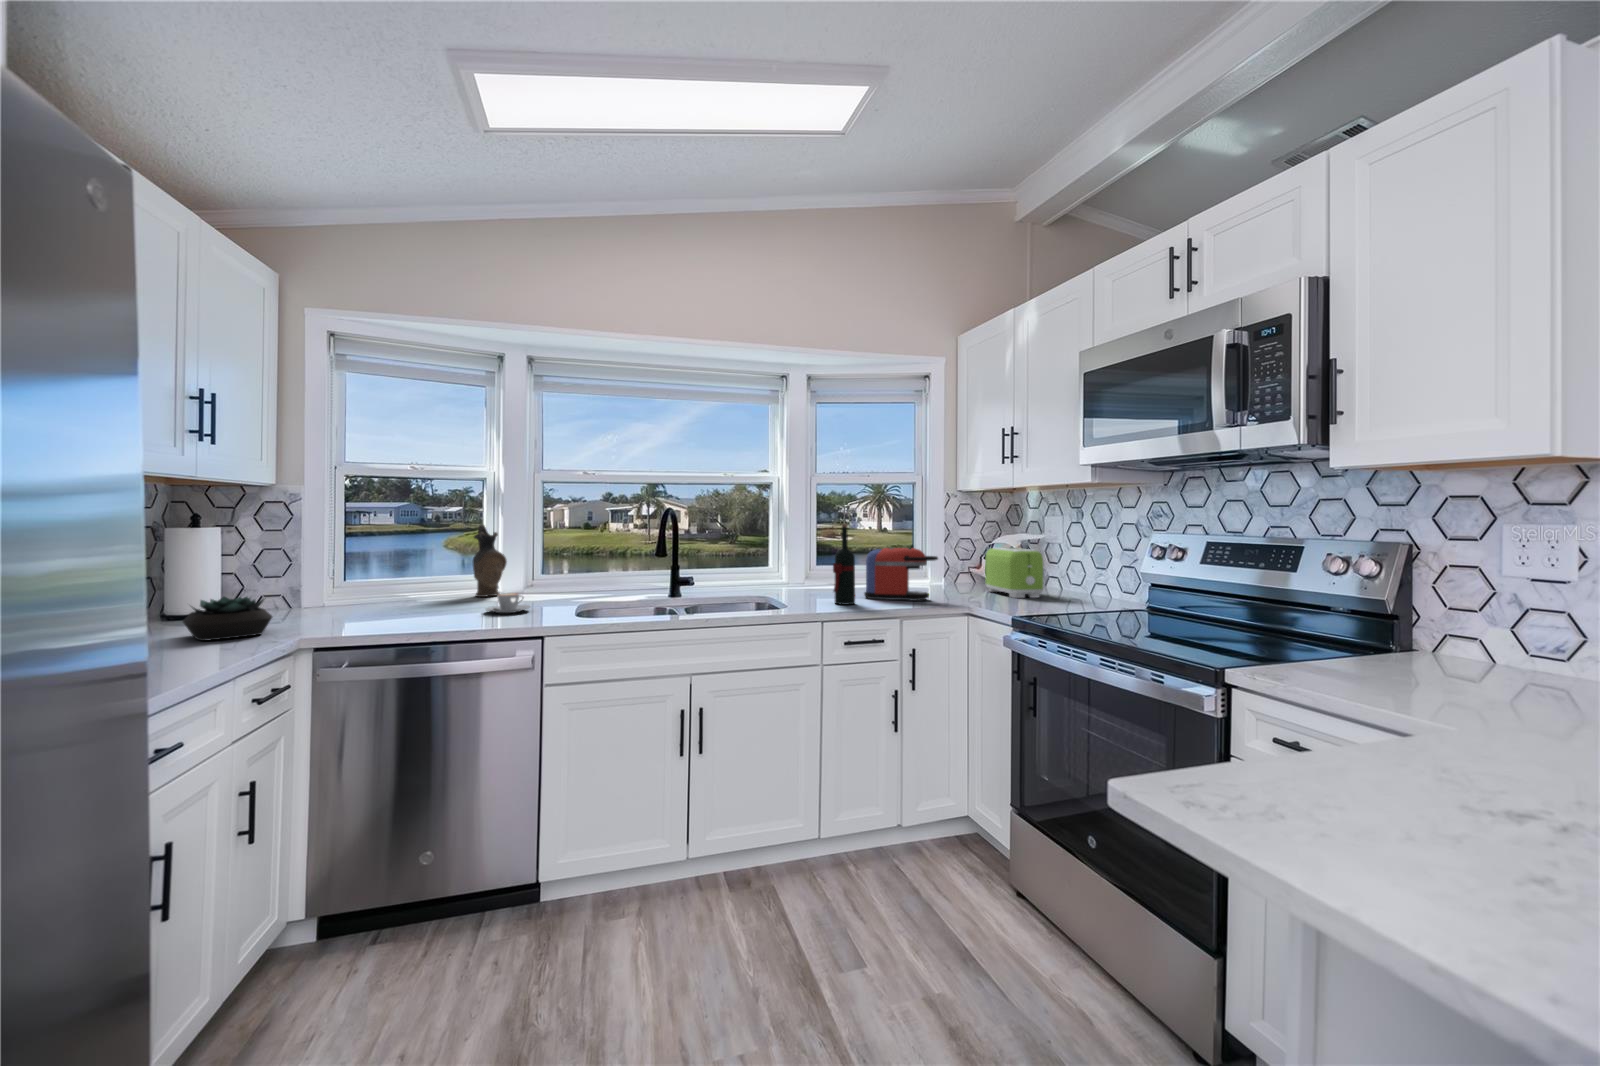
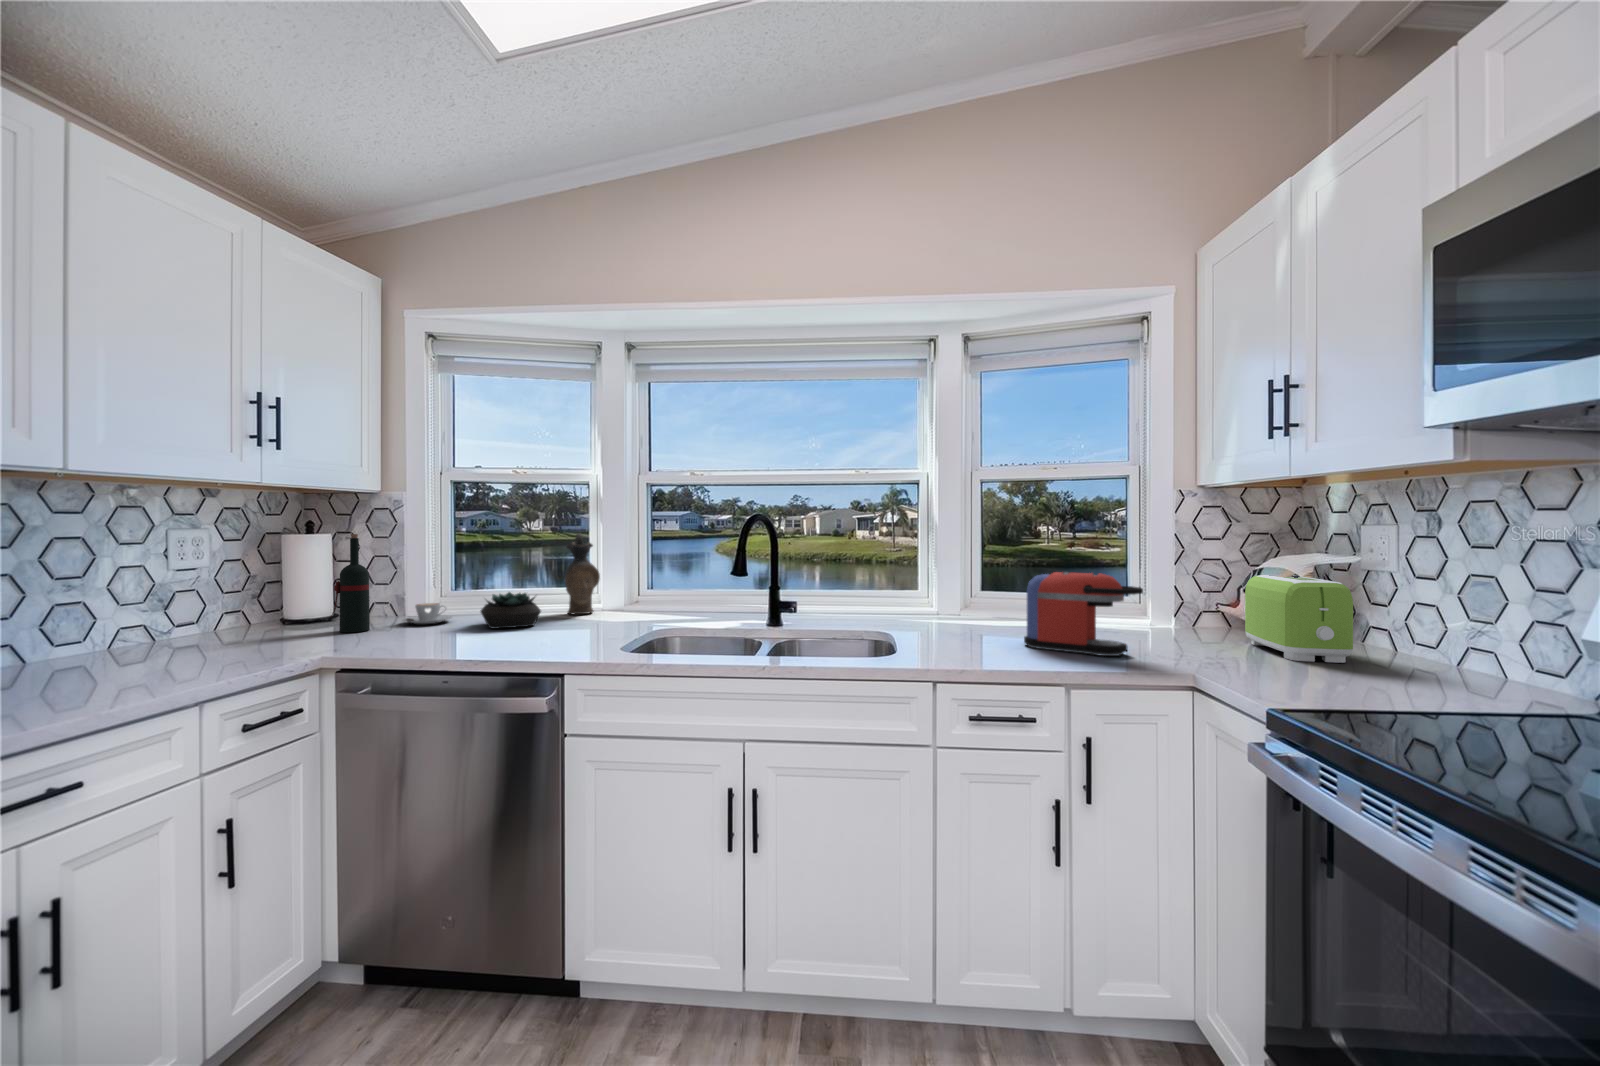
wine bottle: present [833,524,855,605] -> present [331,534,370,633]
coffee cup: present [486,593,531,613] -> present [403,603,452,624]
succulent plant: present [183,597,272,641] -> present [480,592,541,629]

